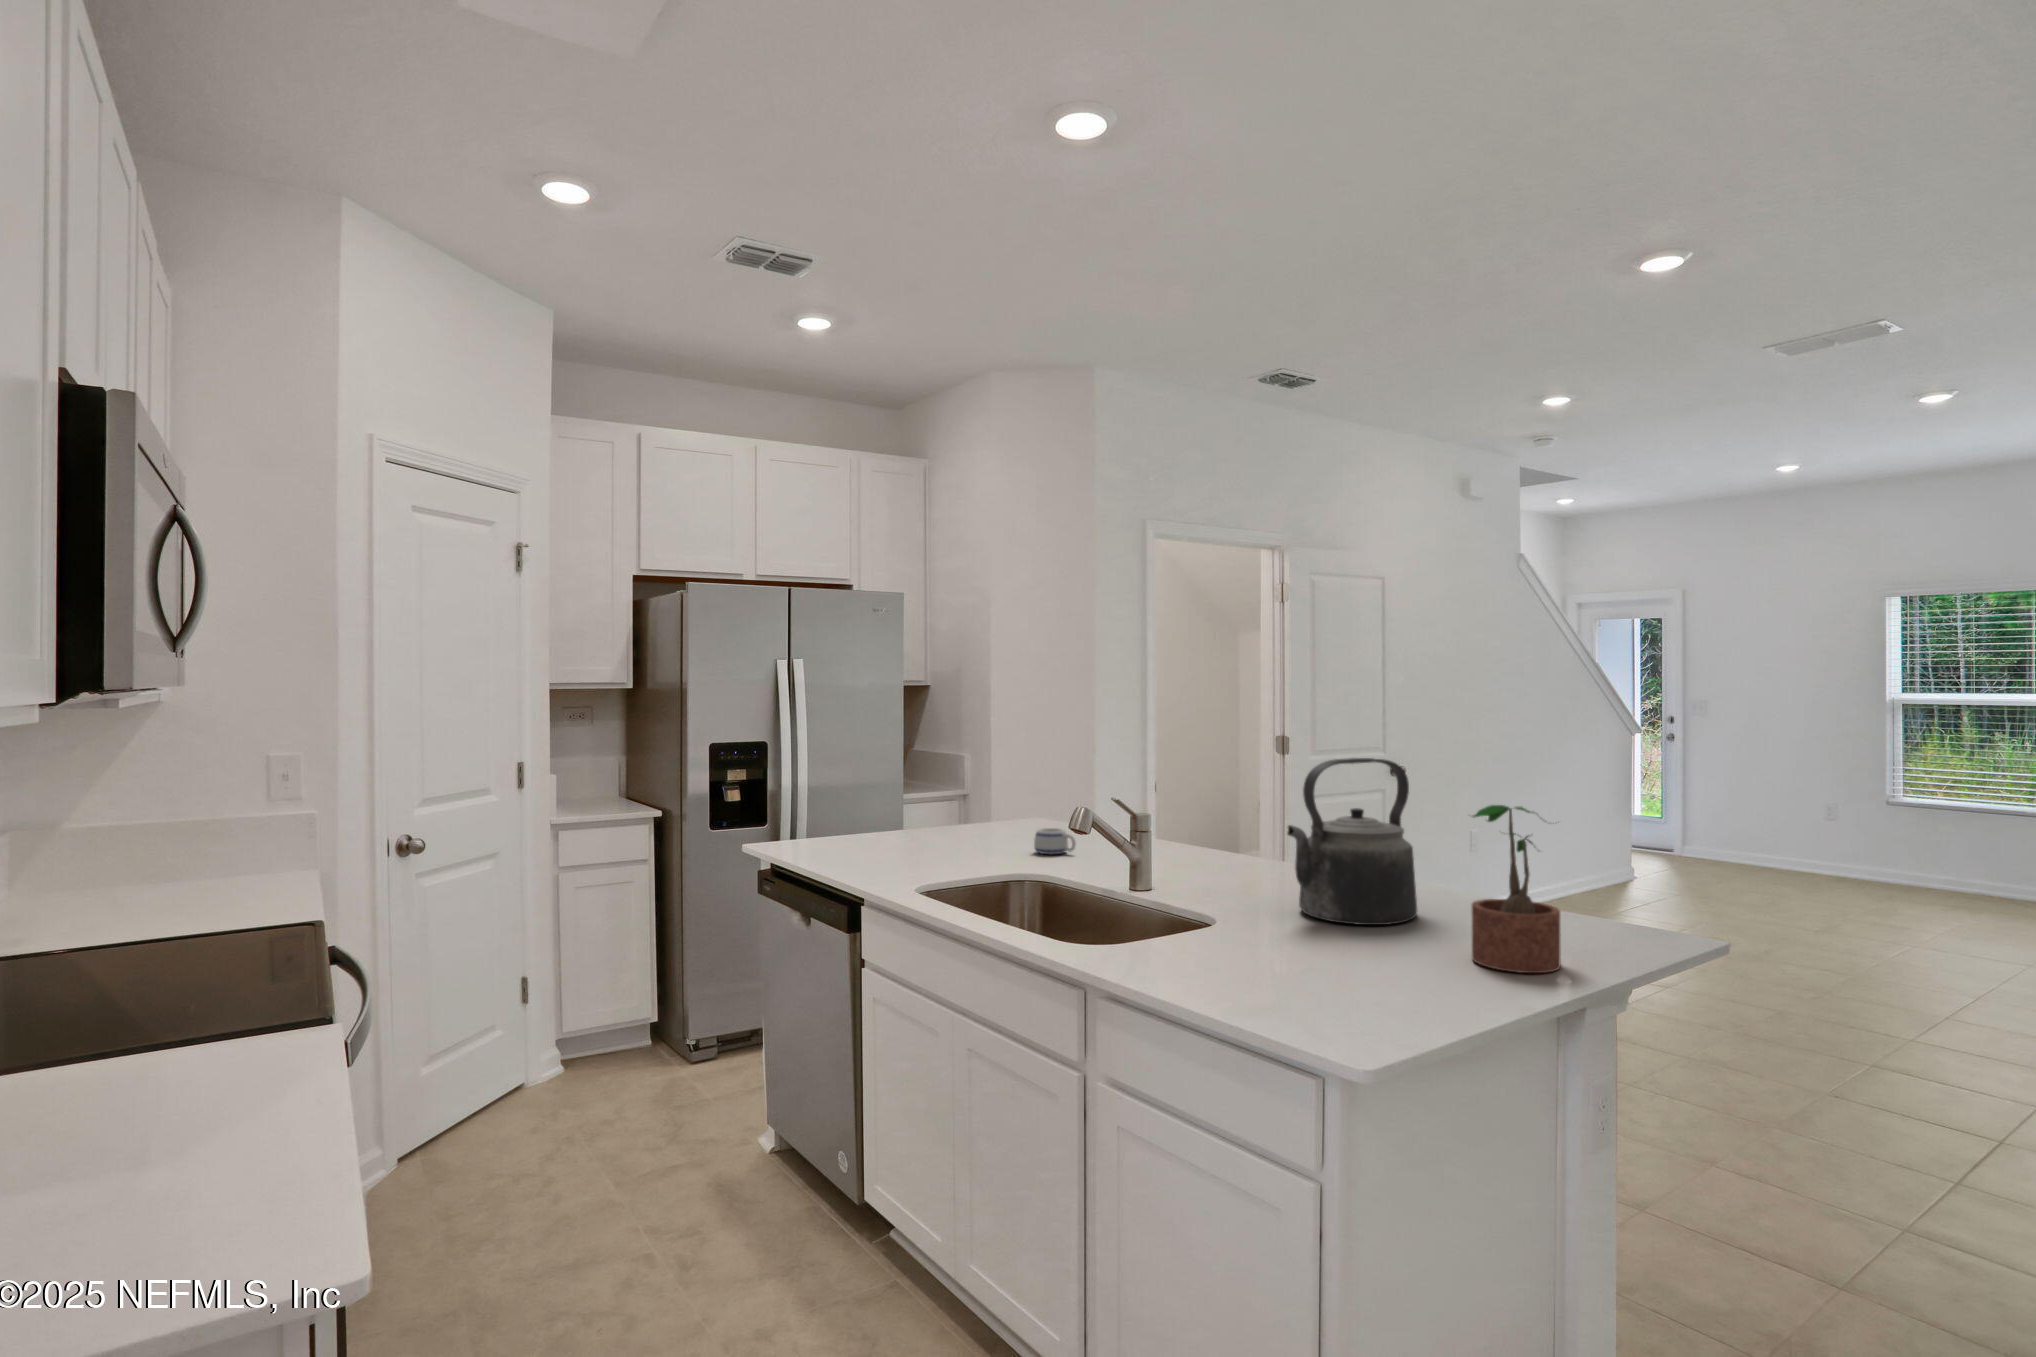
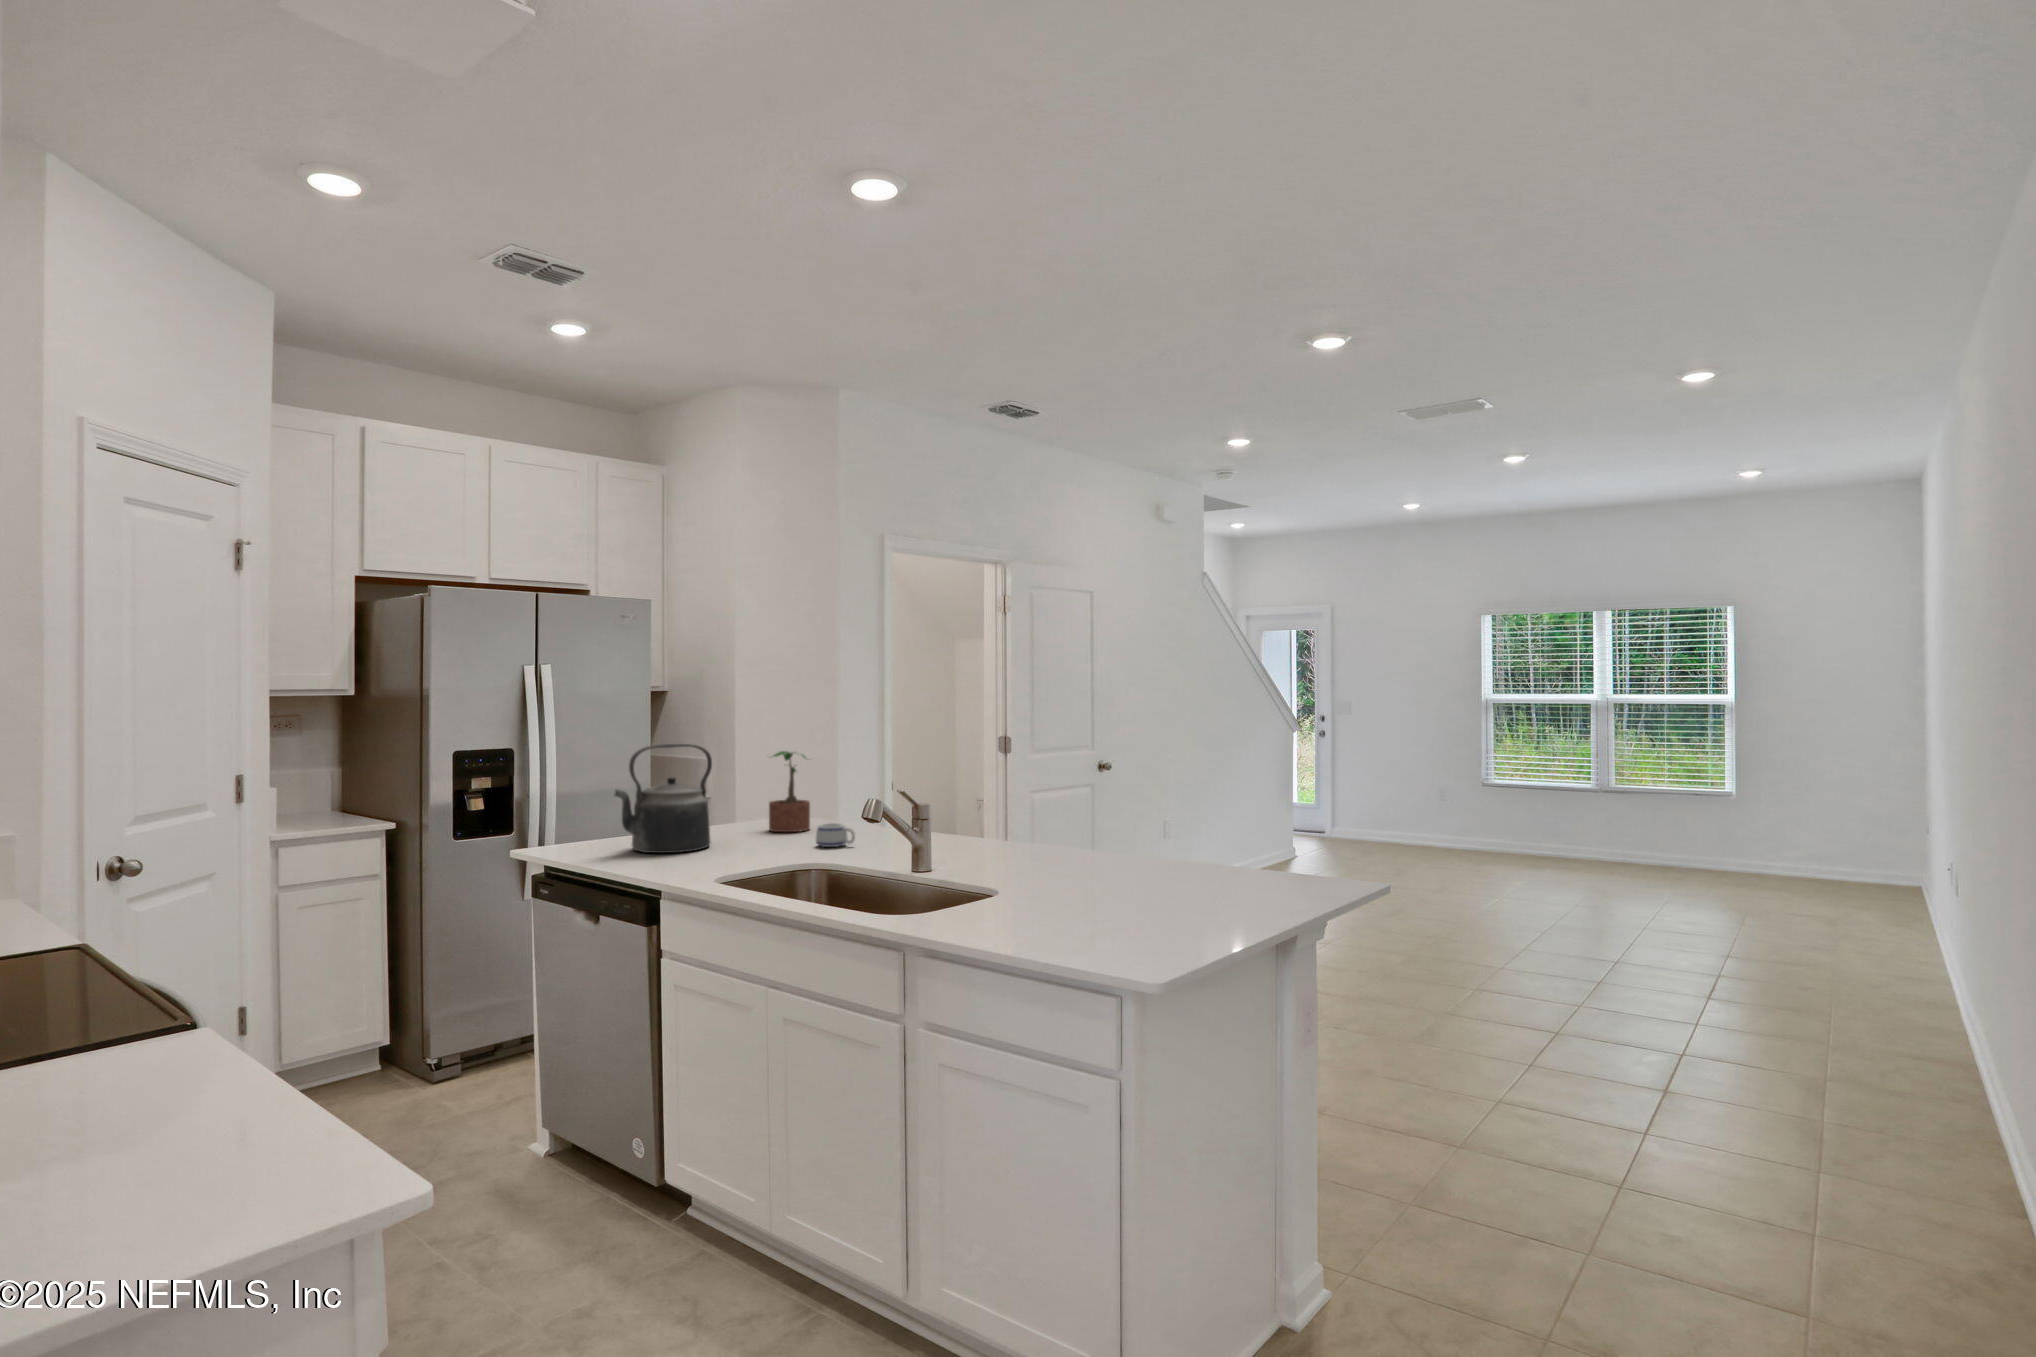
kettle: present [1287,758,1417,925] -> present [615,744,712,853]
potted plant: present [1472,805,1561,973] -> present [769,751,810,832]

